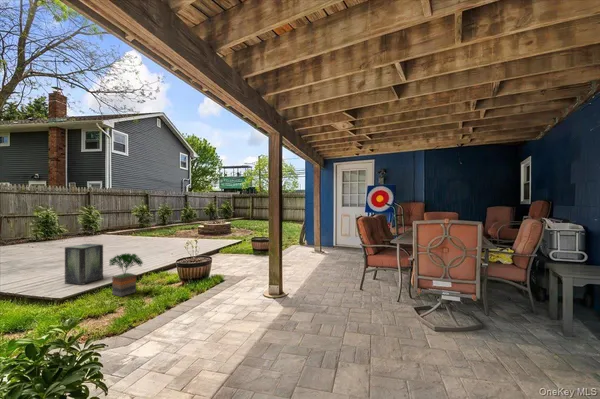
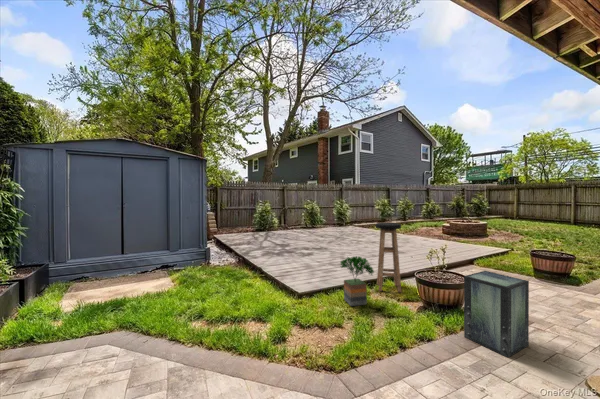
bar stool: none [143,223,166,282] -> present [376,223,401,292]
storage box: present [65,244,103,285] -> present [464,271,529,357]

